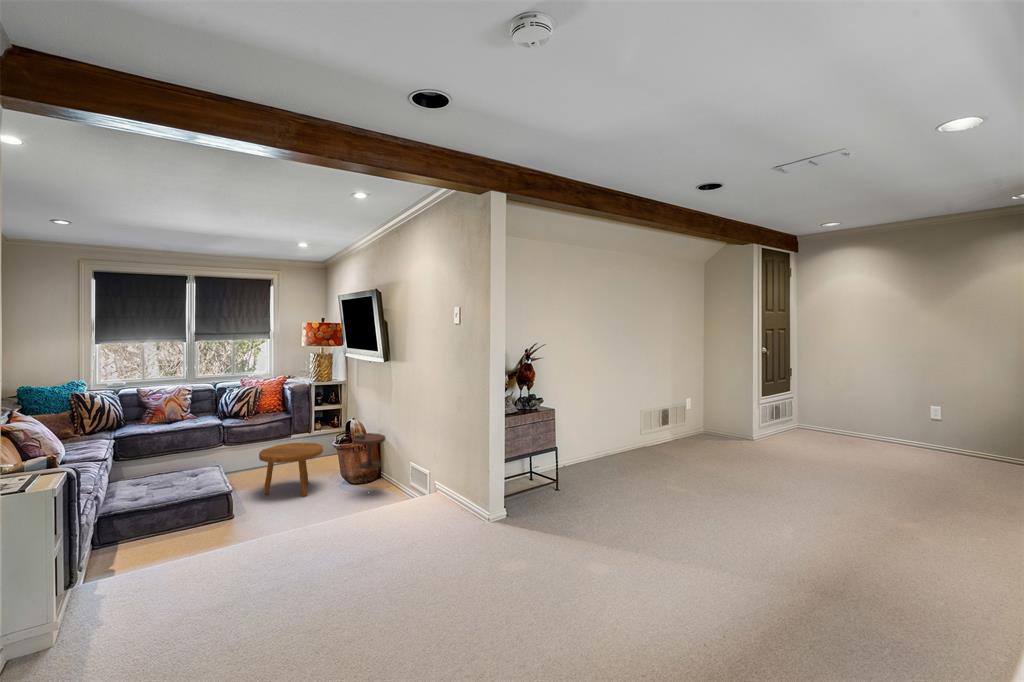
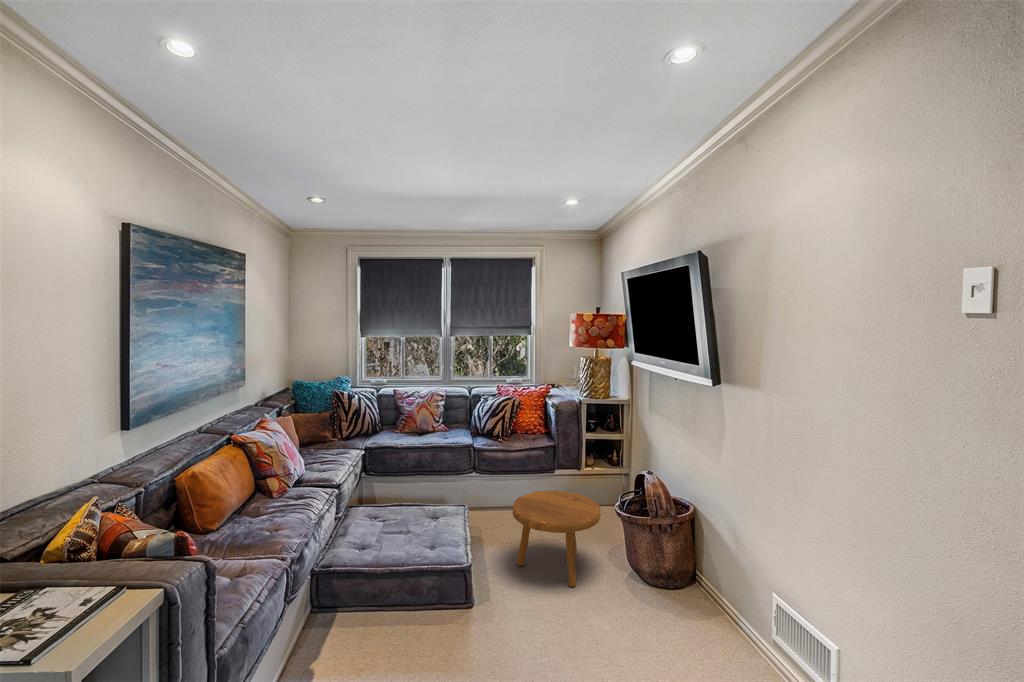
side table: present [353,433,385,469] -> none [652,503,709,610]

